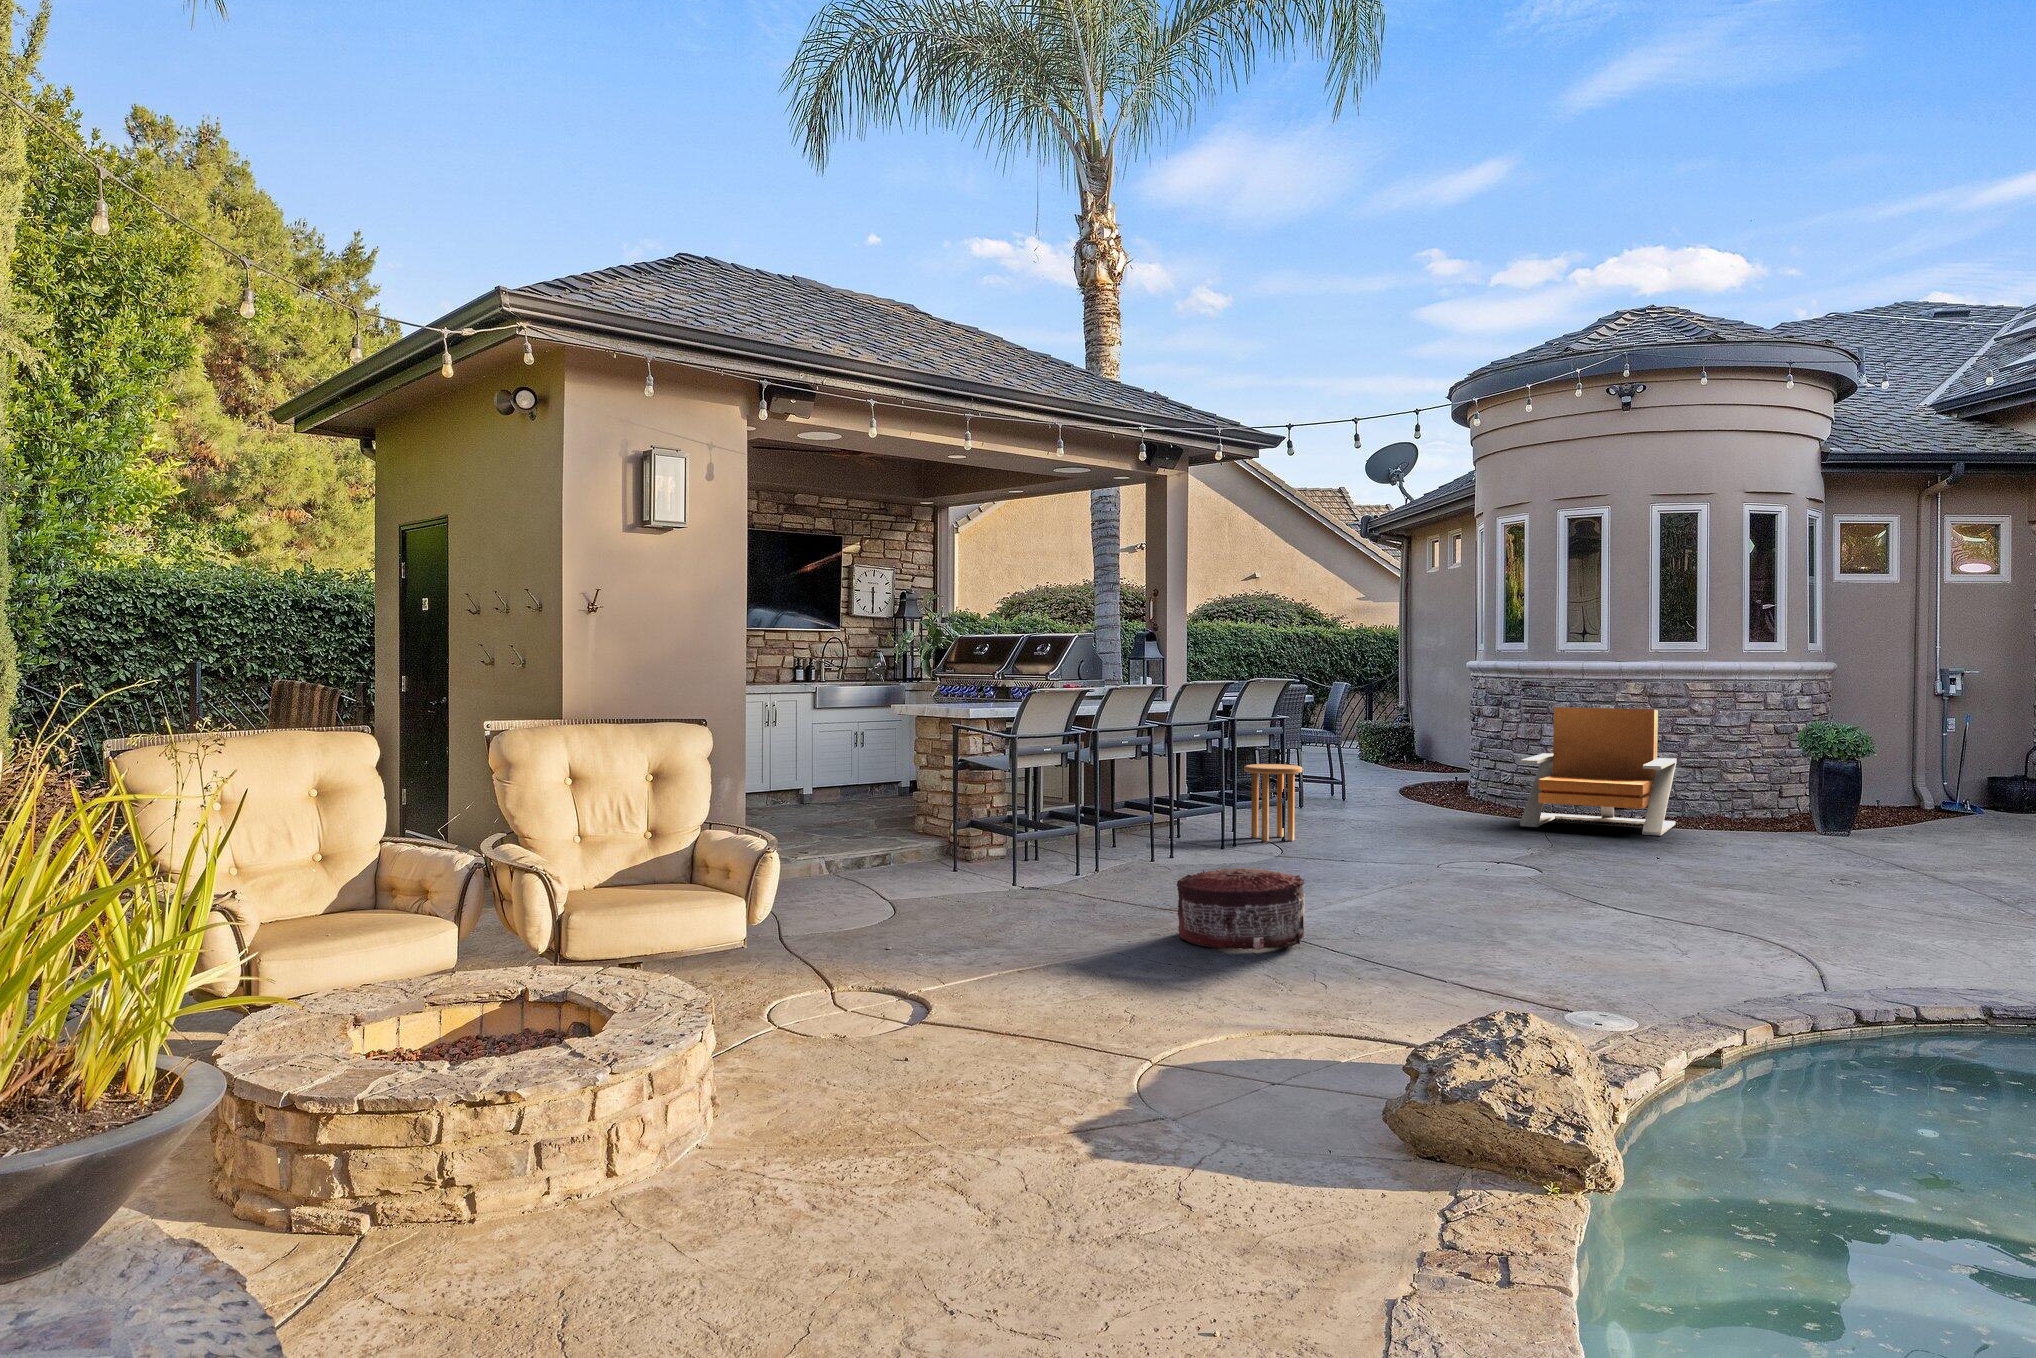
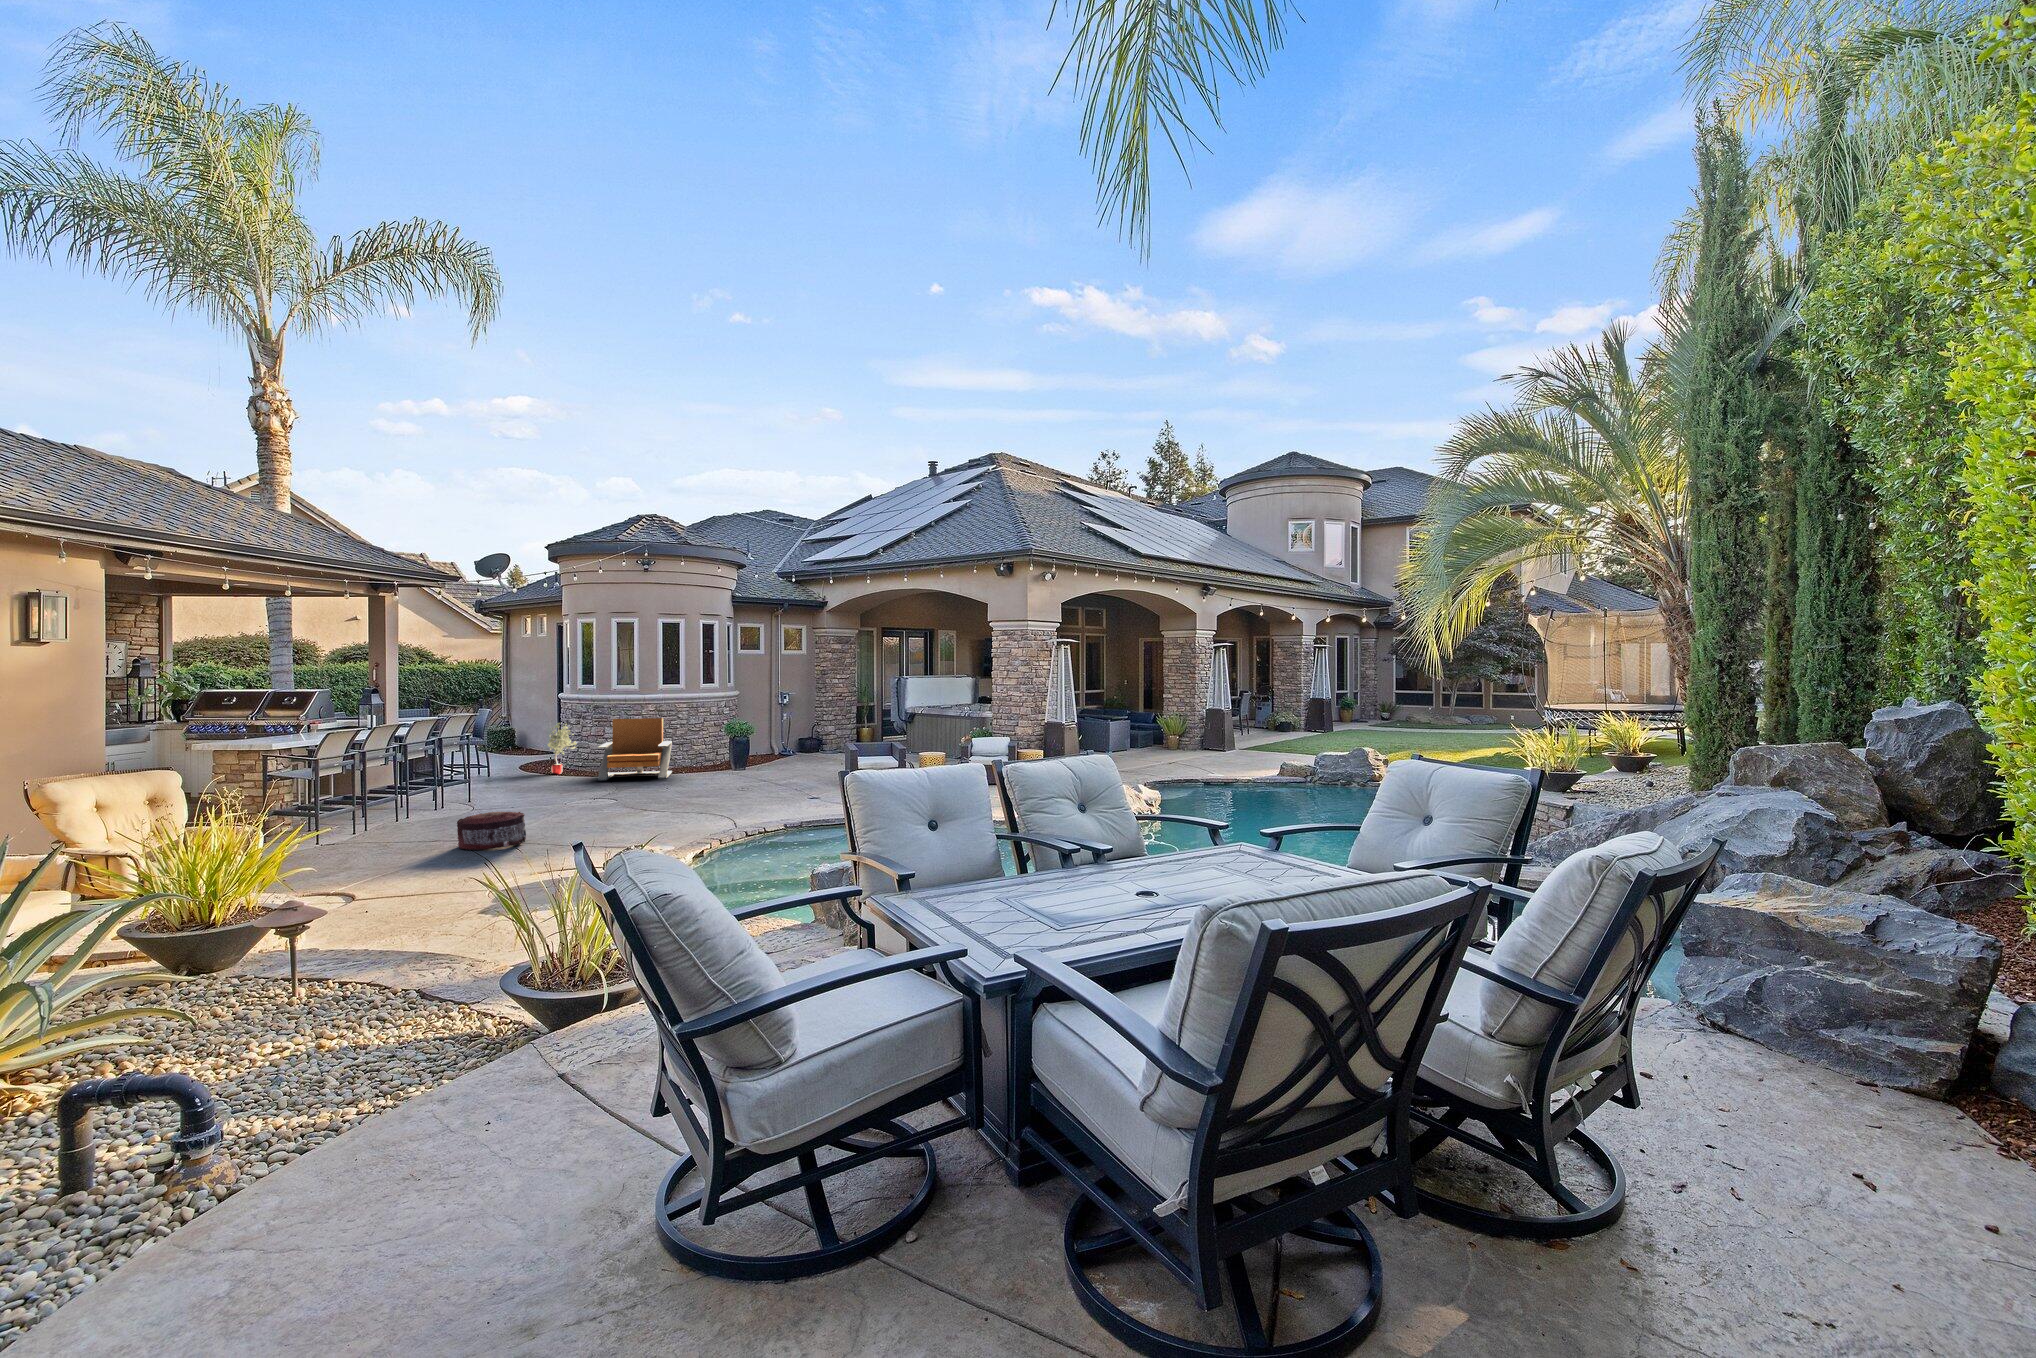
potted tree: none [1437,711,1492,808] -> present [548,723,577,774]
side table: present [1244,764,1302,842] -> none [446,760,483,803]

